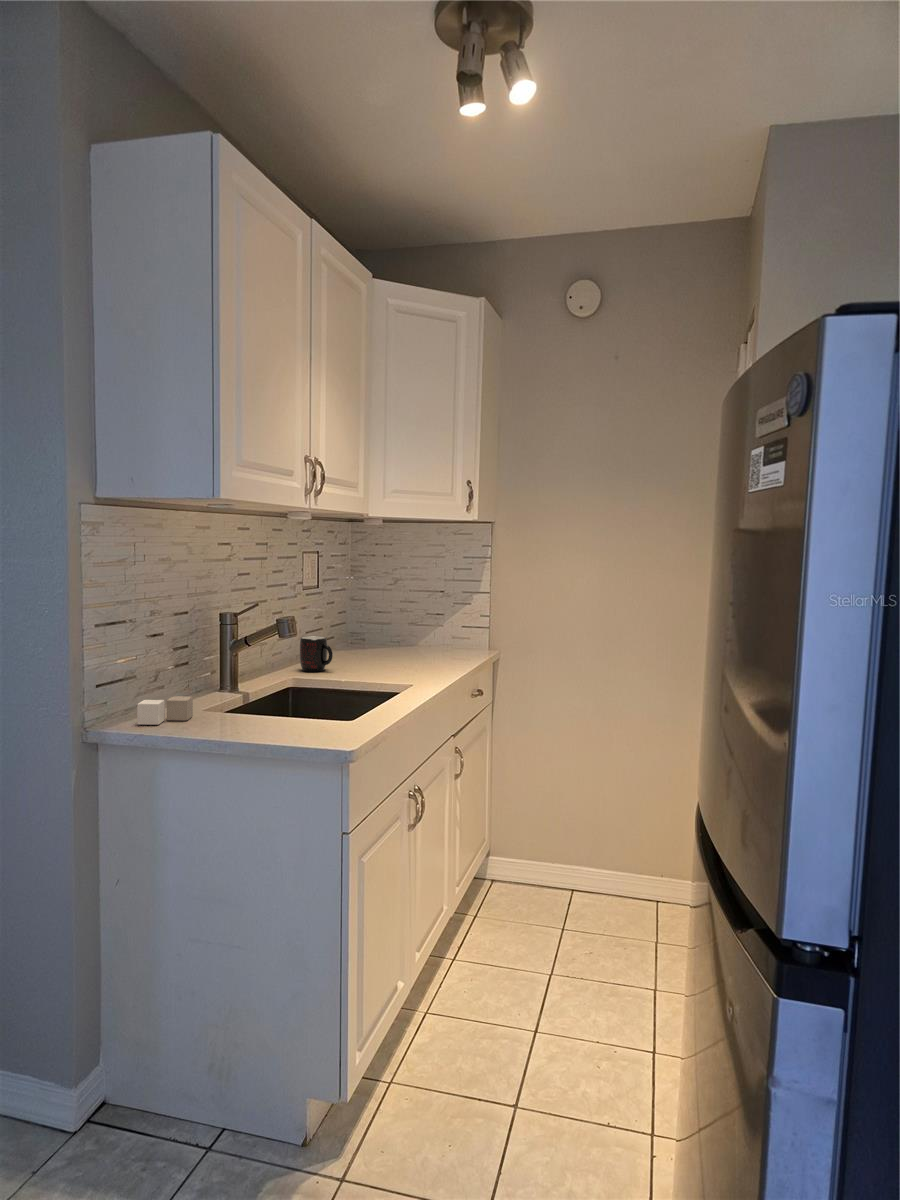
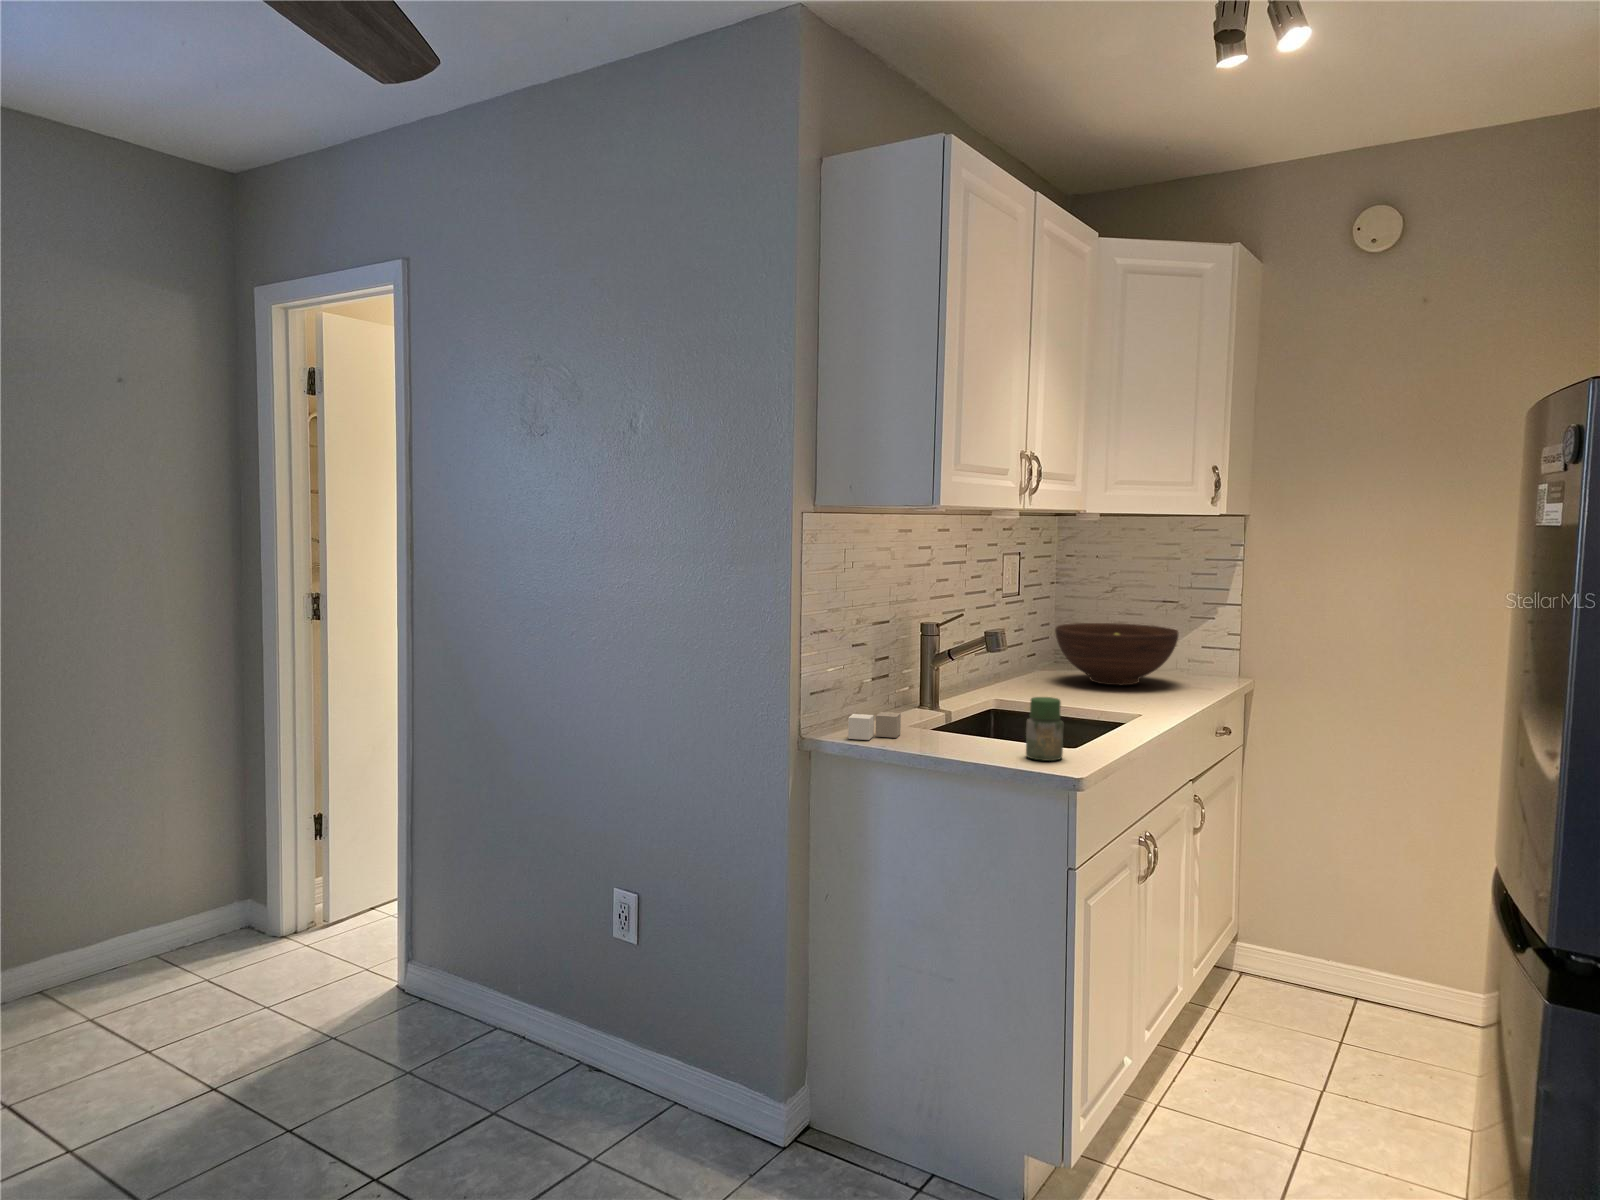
fruit bowl: none [347,610,443,660] -> present [1055,623,1178,685]
mug: present [300,636,333,672] -> none [1002,653,1042,694]
jar: none [305,677,339,736] -> present [1026,697,1063,761]

